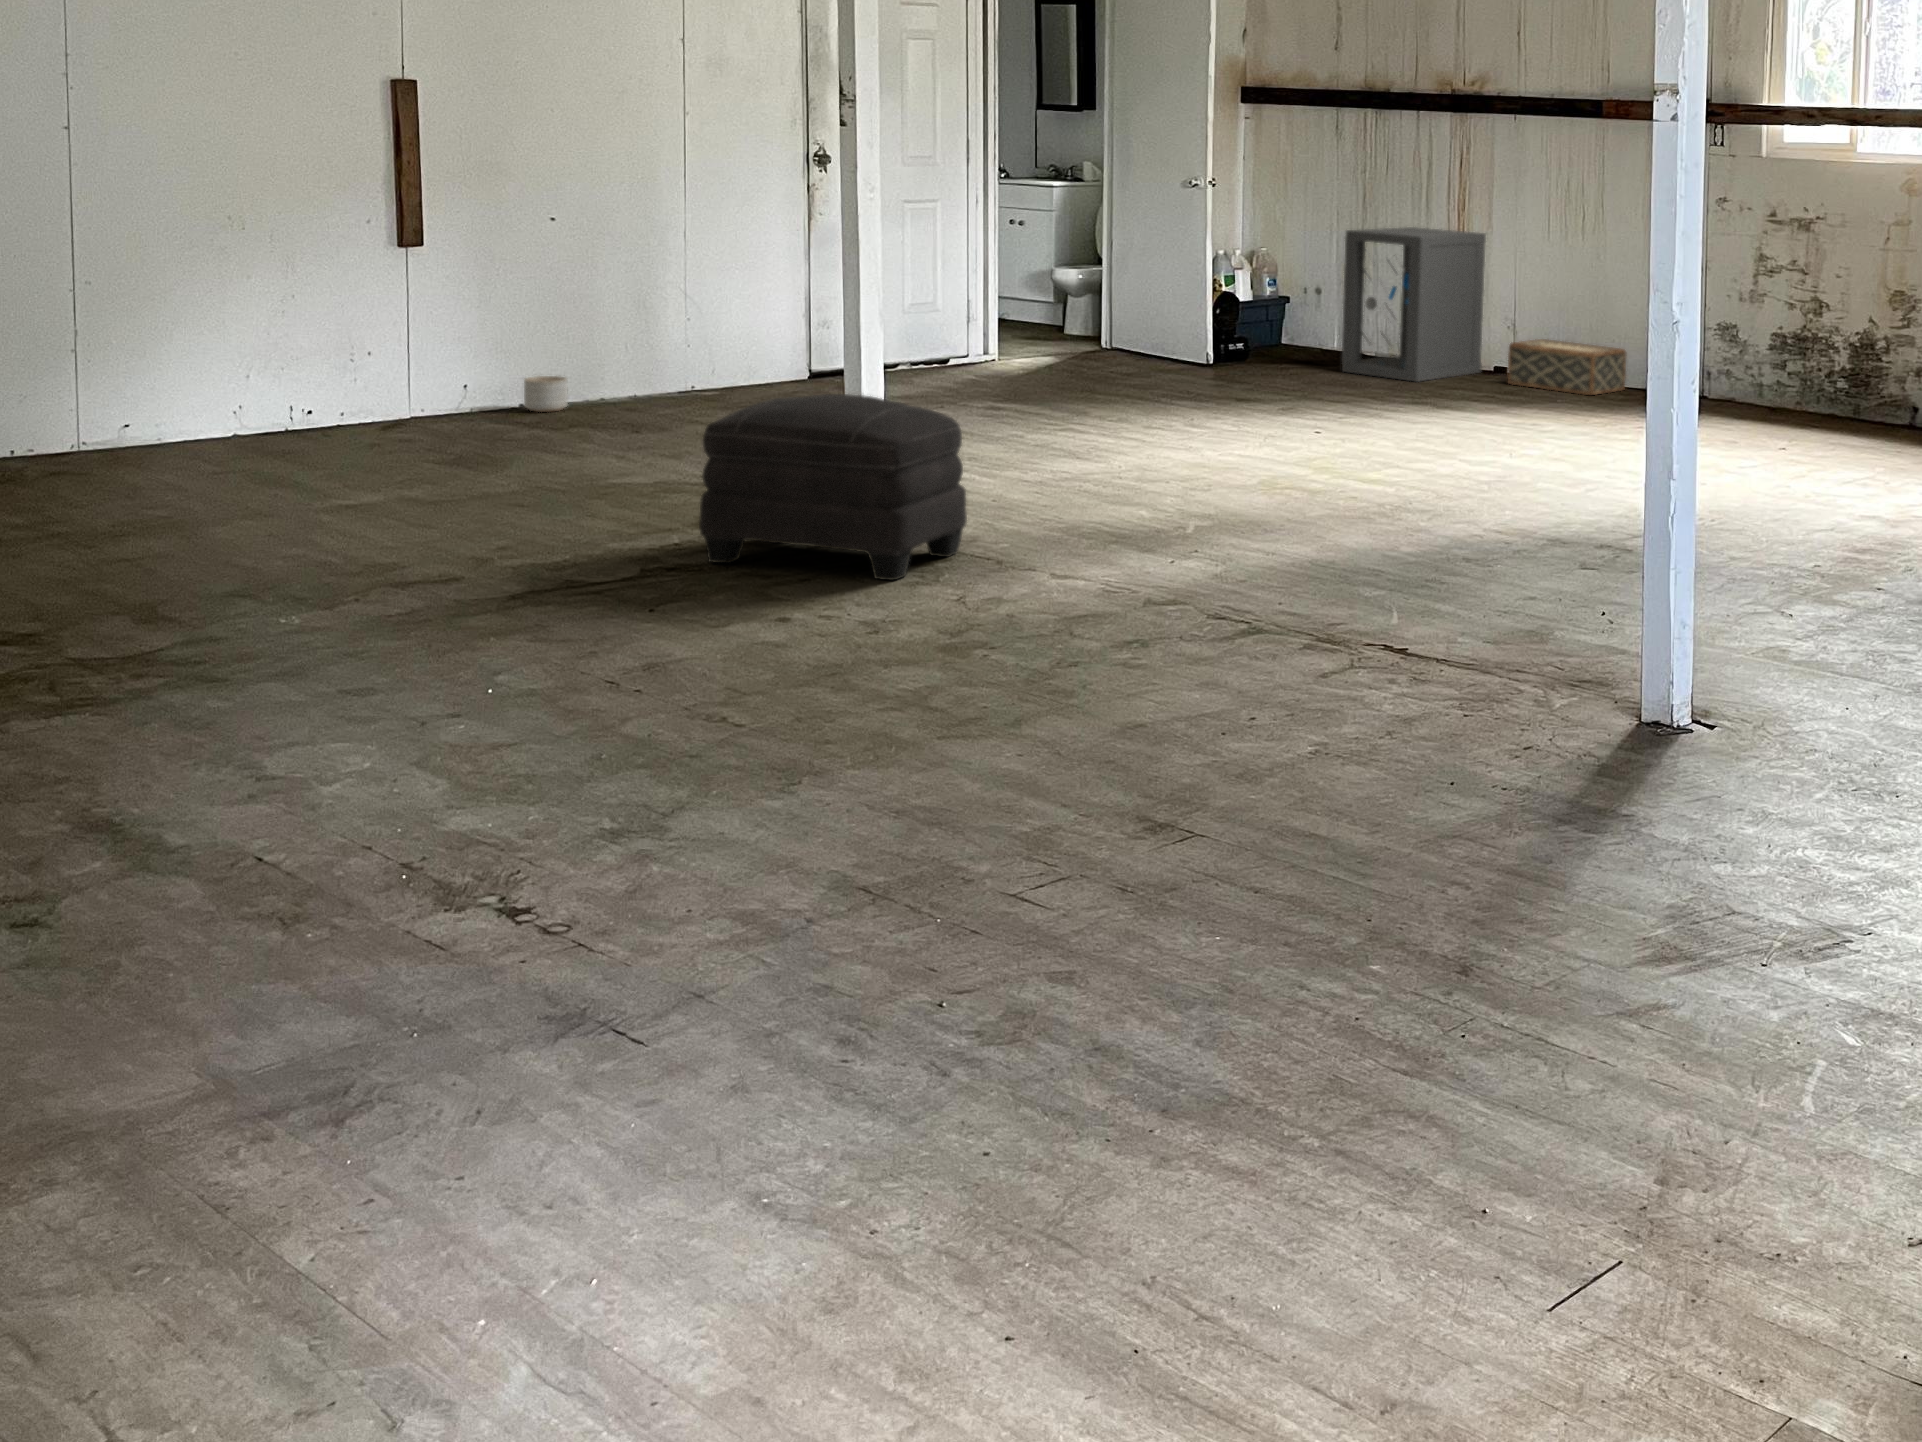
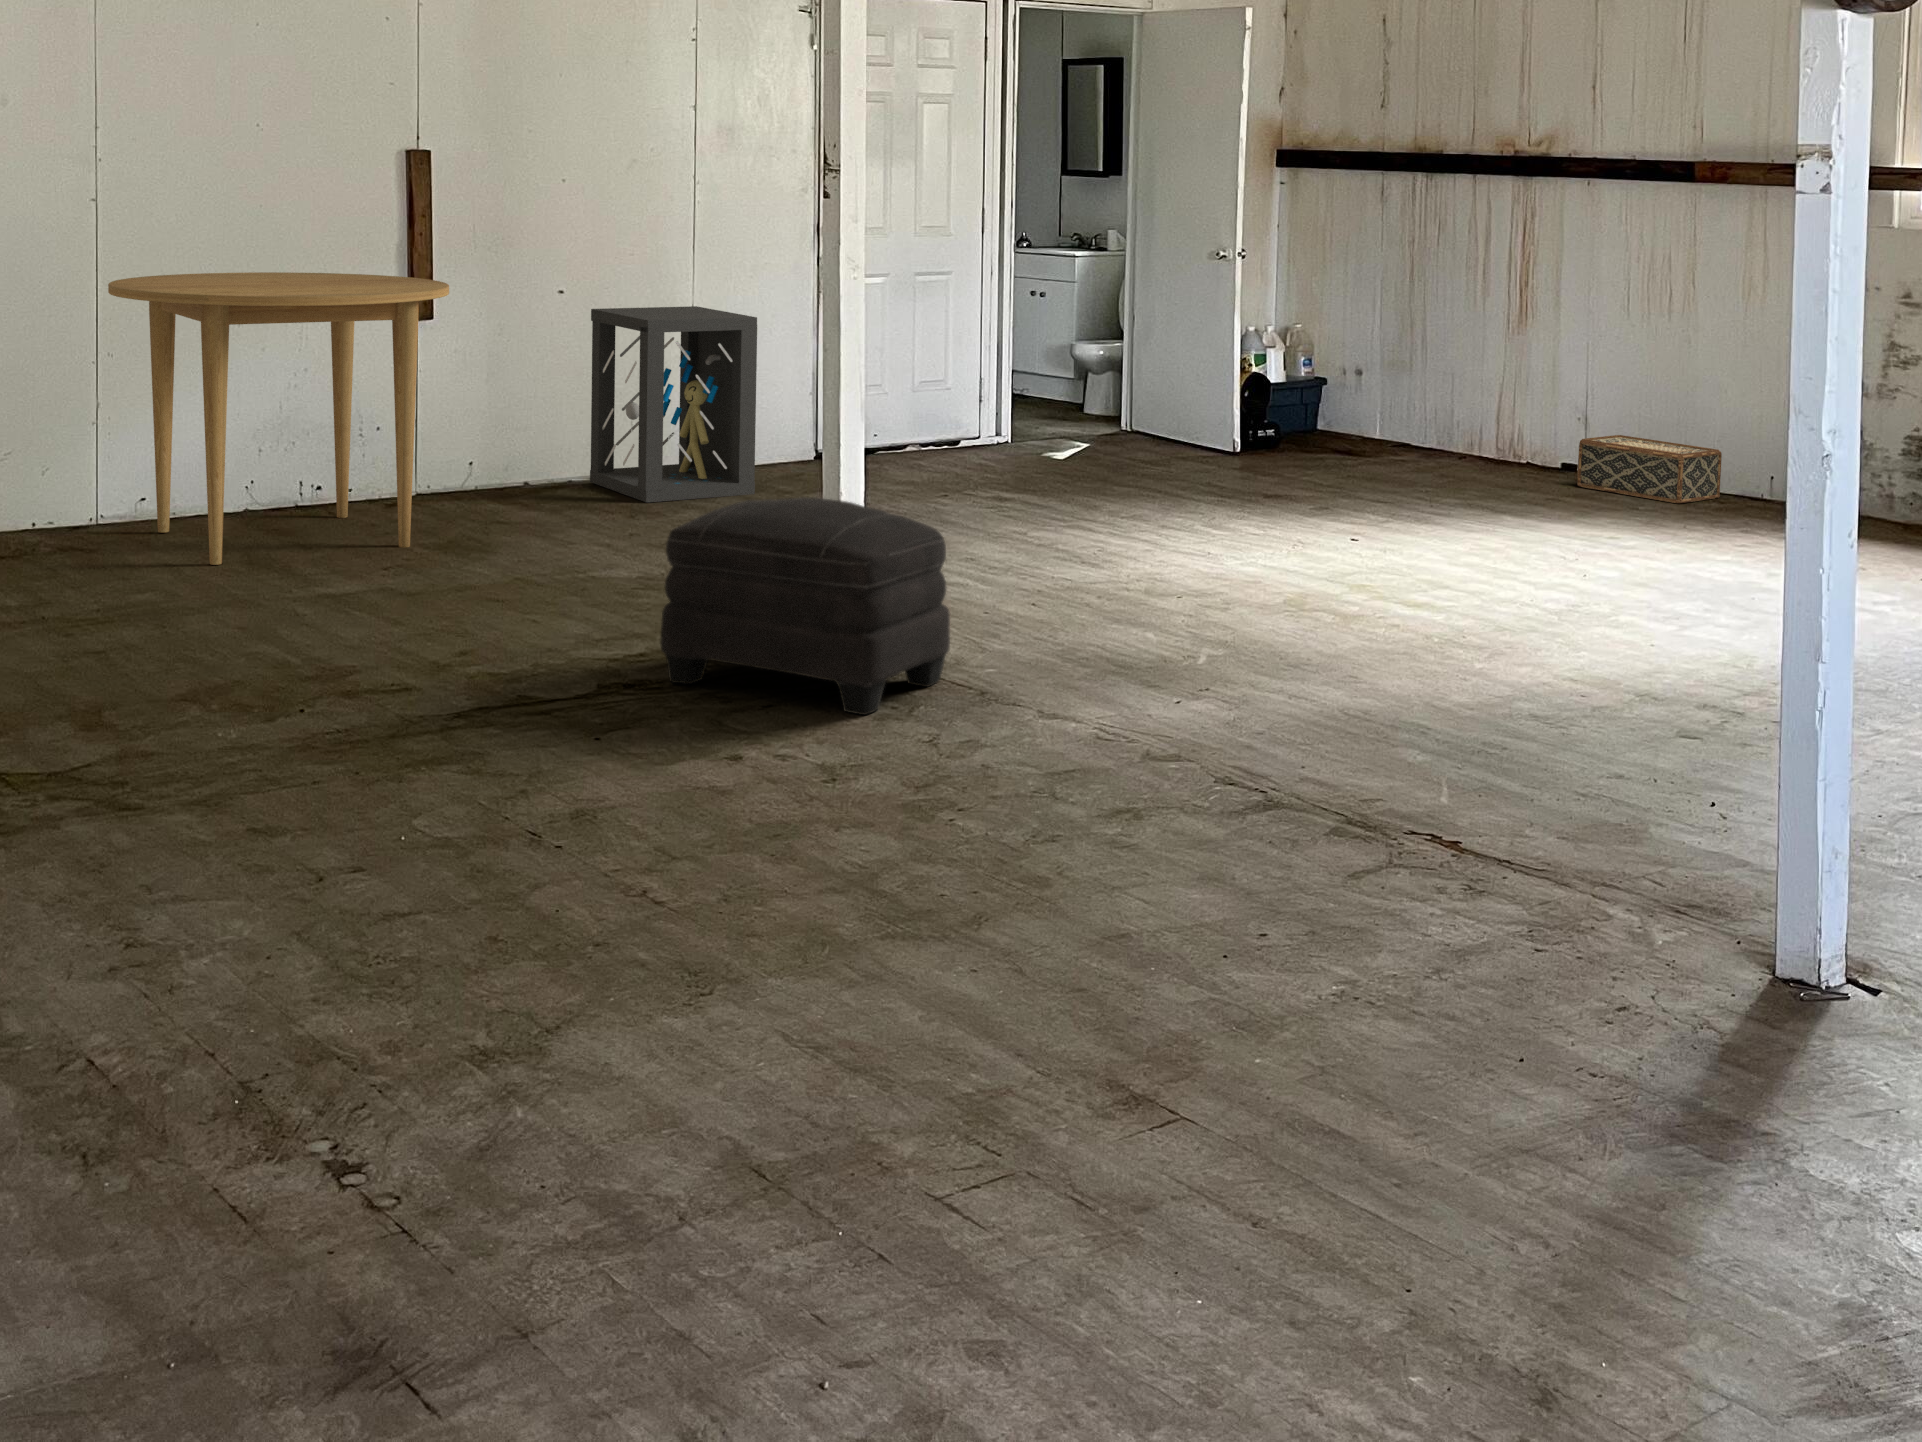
dining table: none [97,200,457,482] -> present [108,272,449,565]
storage cabinet: present [1342,227,1486,382] -> present [590,306,757,503]
planter: present [524,376,568,412] -> none [519,455,562,493]

